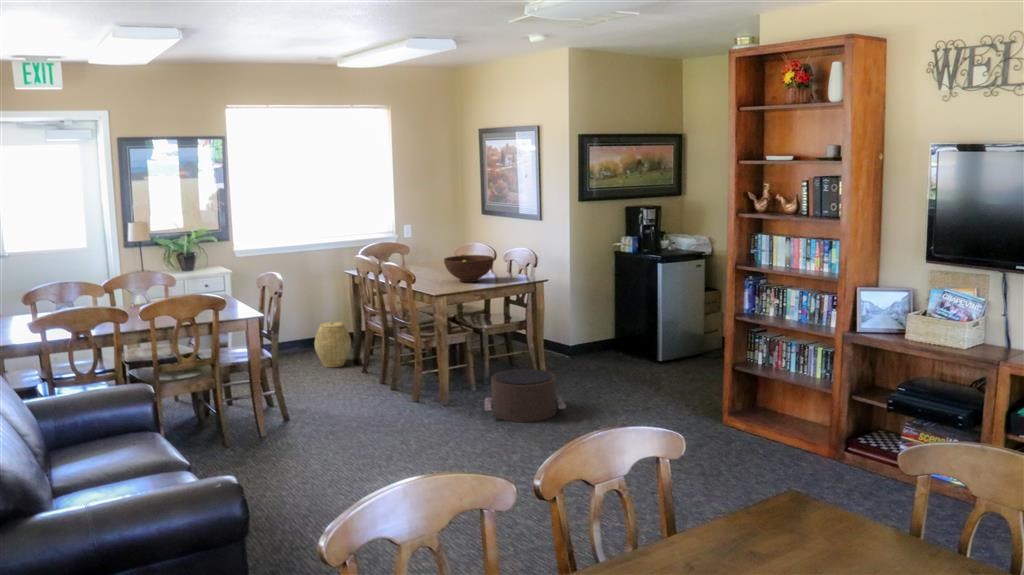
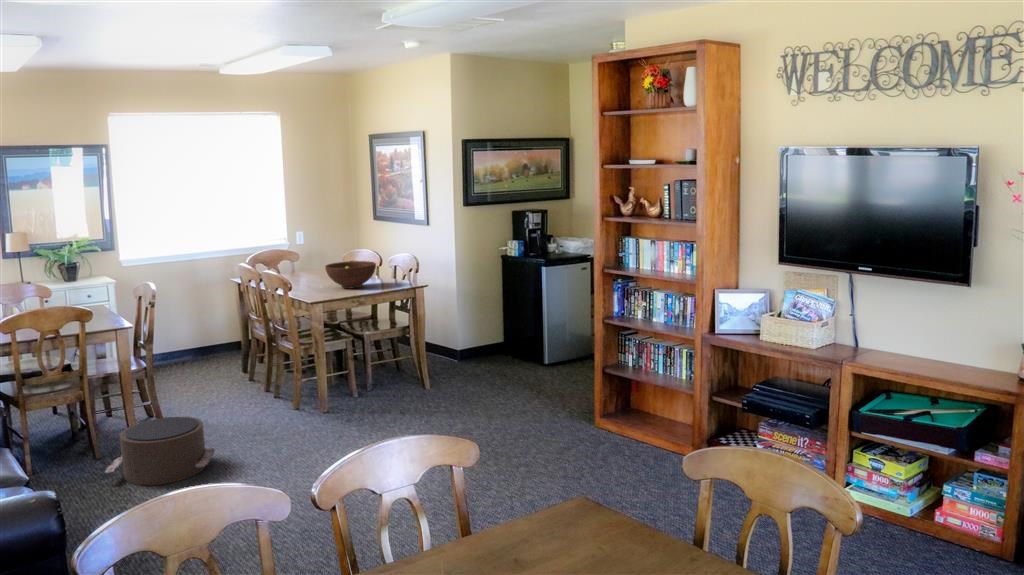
woven basket: present [315,322,351,367] -> none [202,330,240,376]
pouf: present [484,369,566,422] -> present [105,417,215,485]

